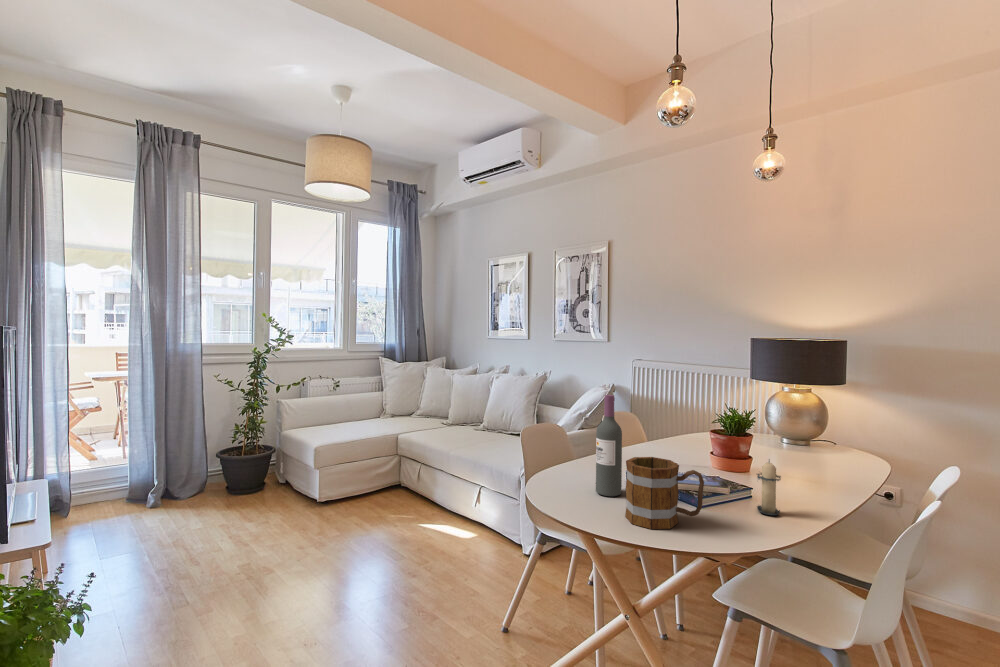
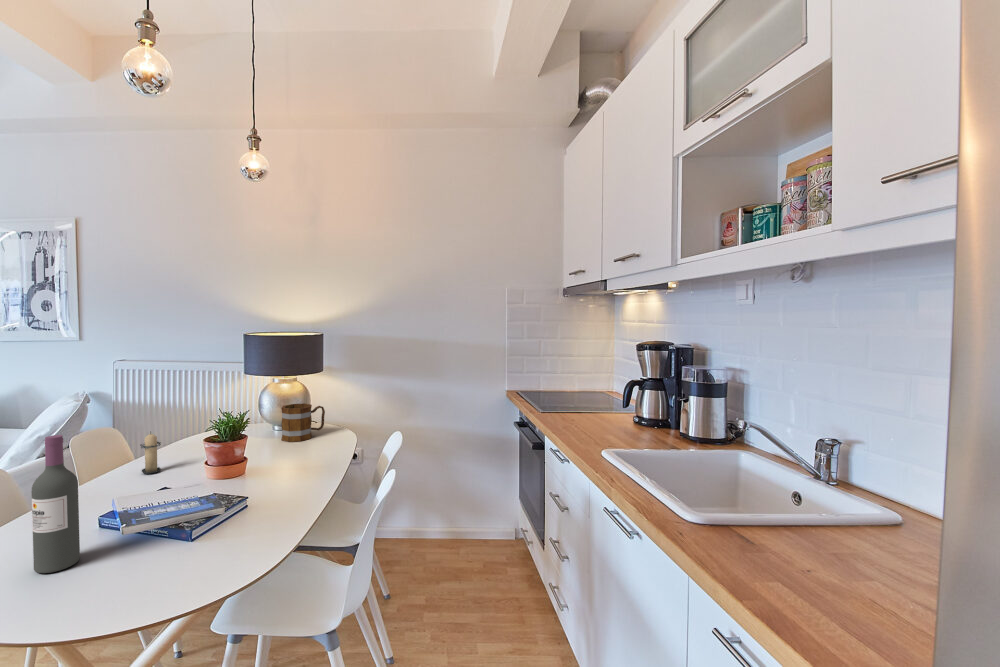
mug: present [625,457,704,529] -> present [281,403,325,442]
candle: present [757,459,781,515] -> present [140,432,161,474]

